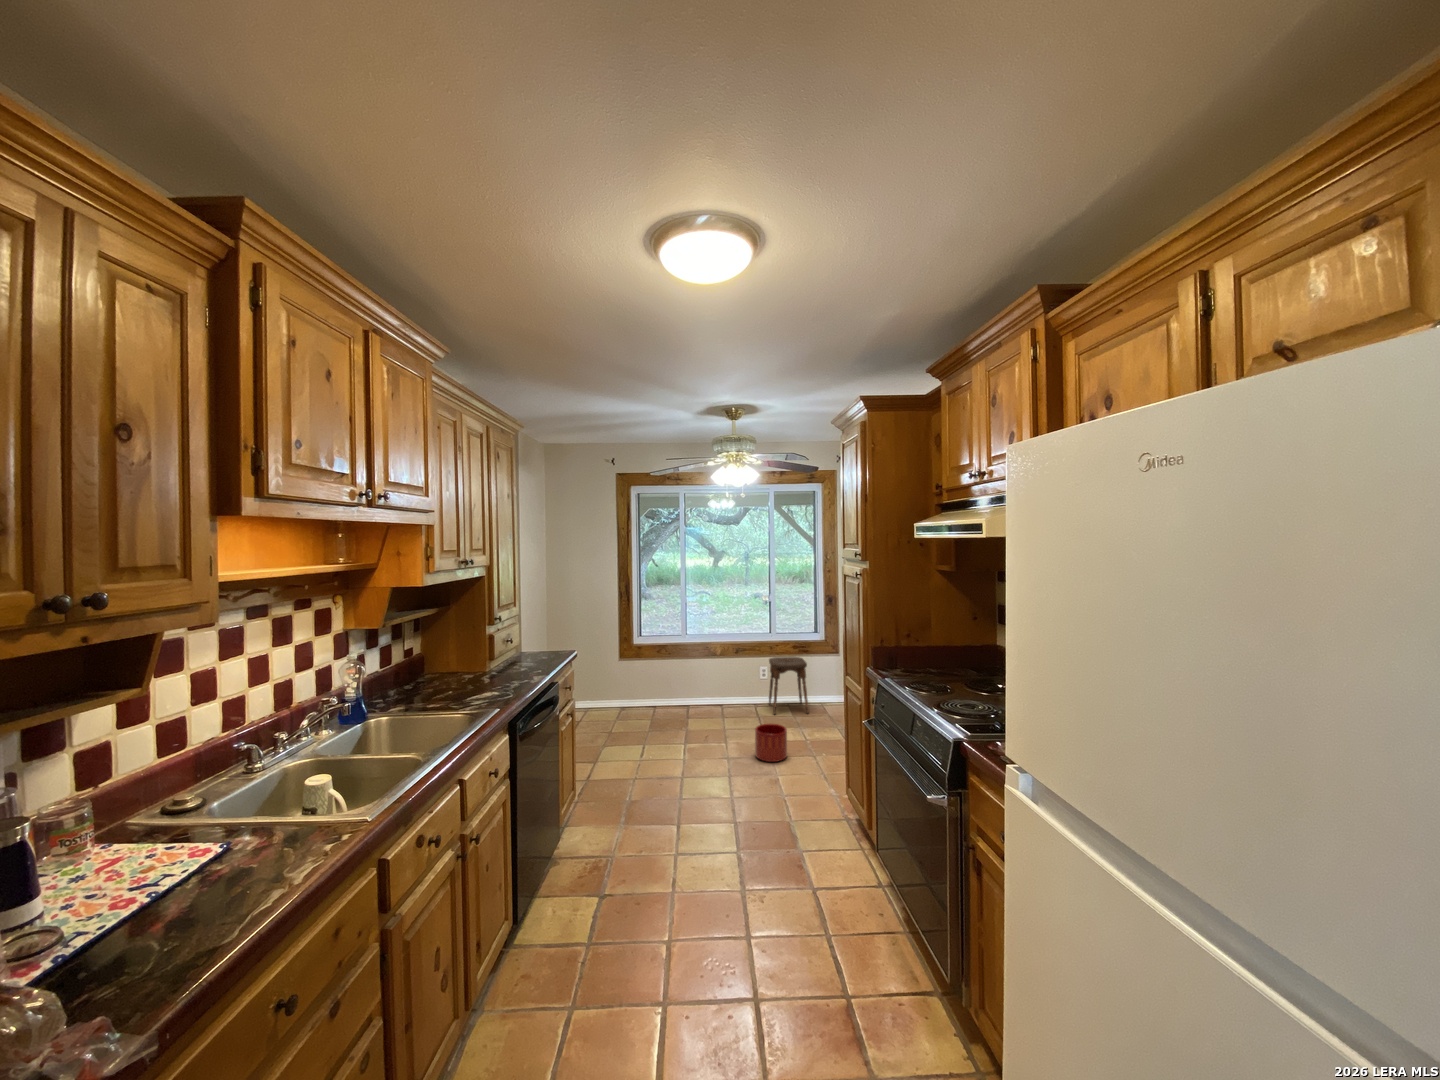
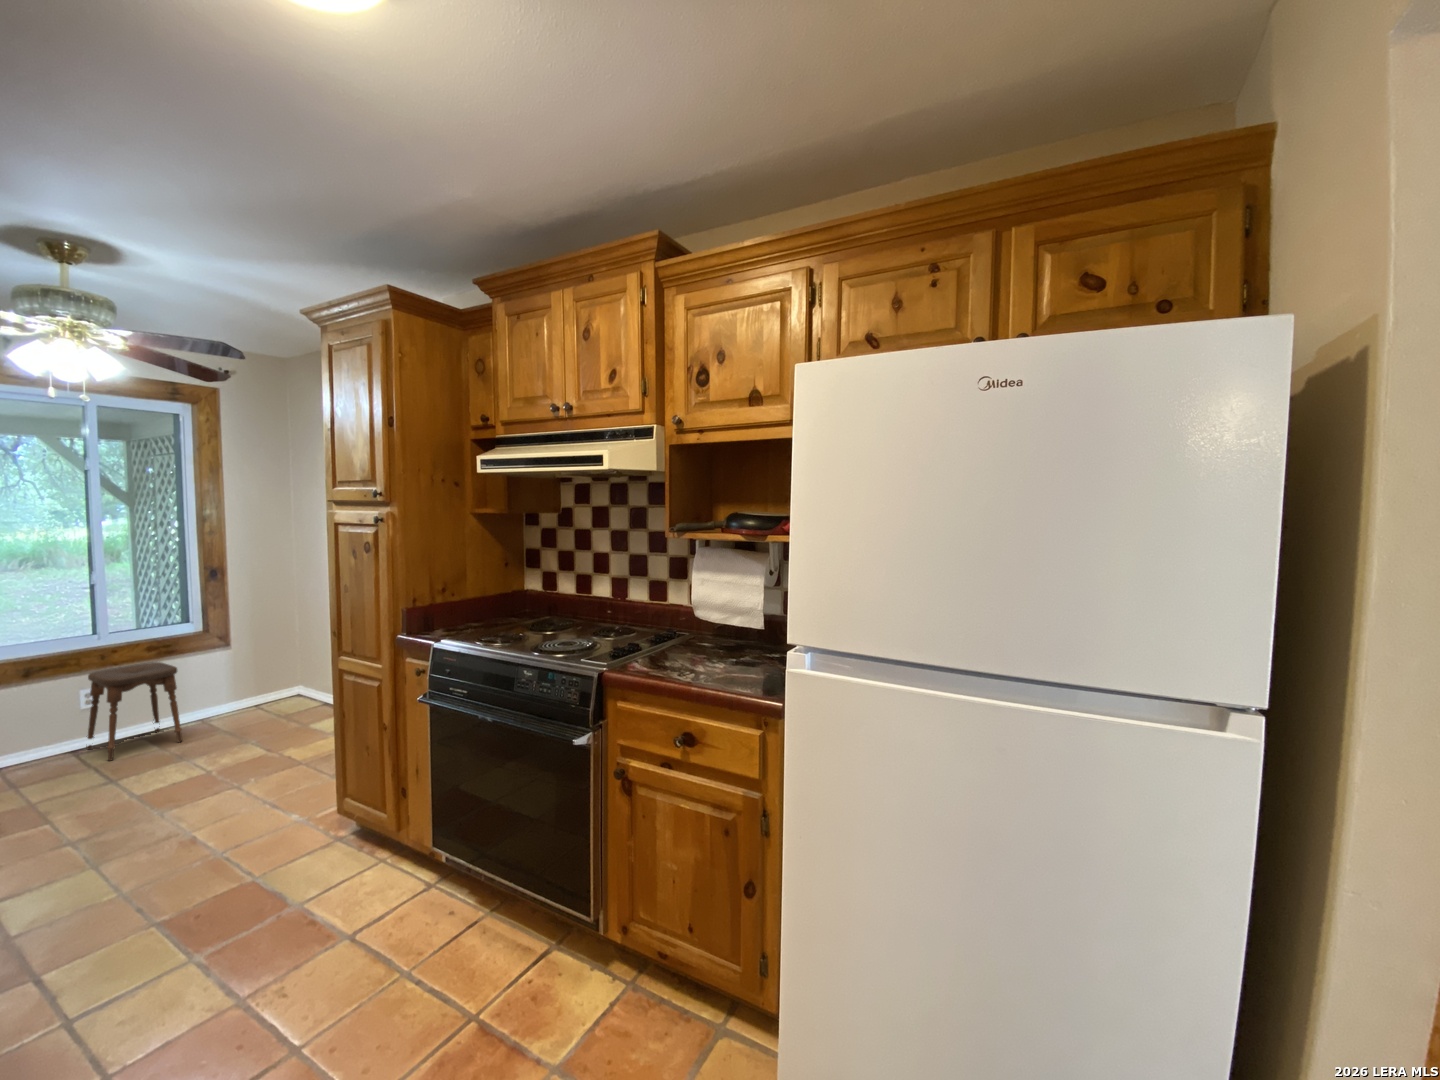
planter: present [755,724,787,762] -> none [111,763,183,829]

